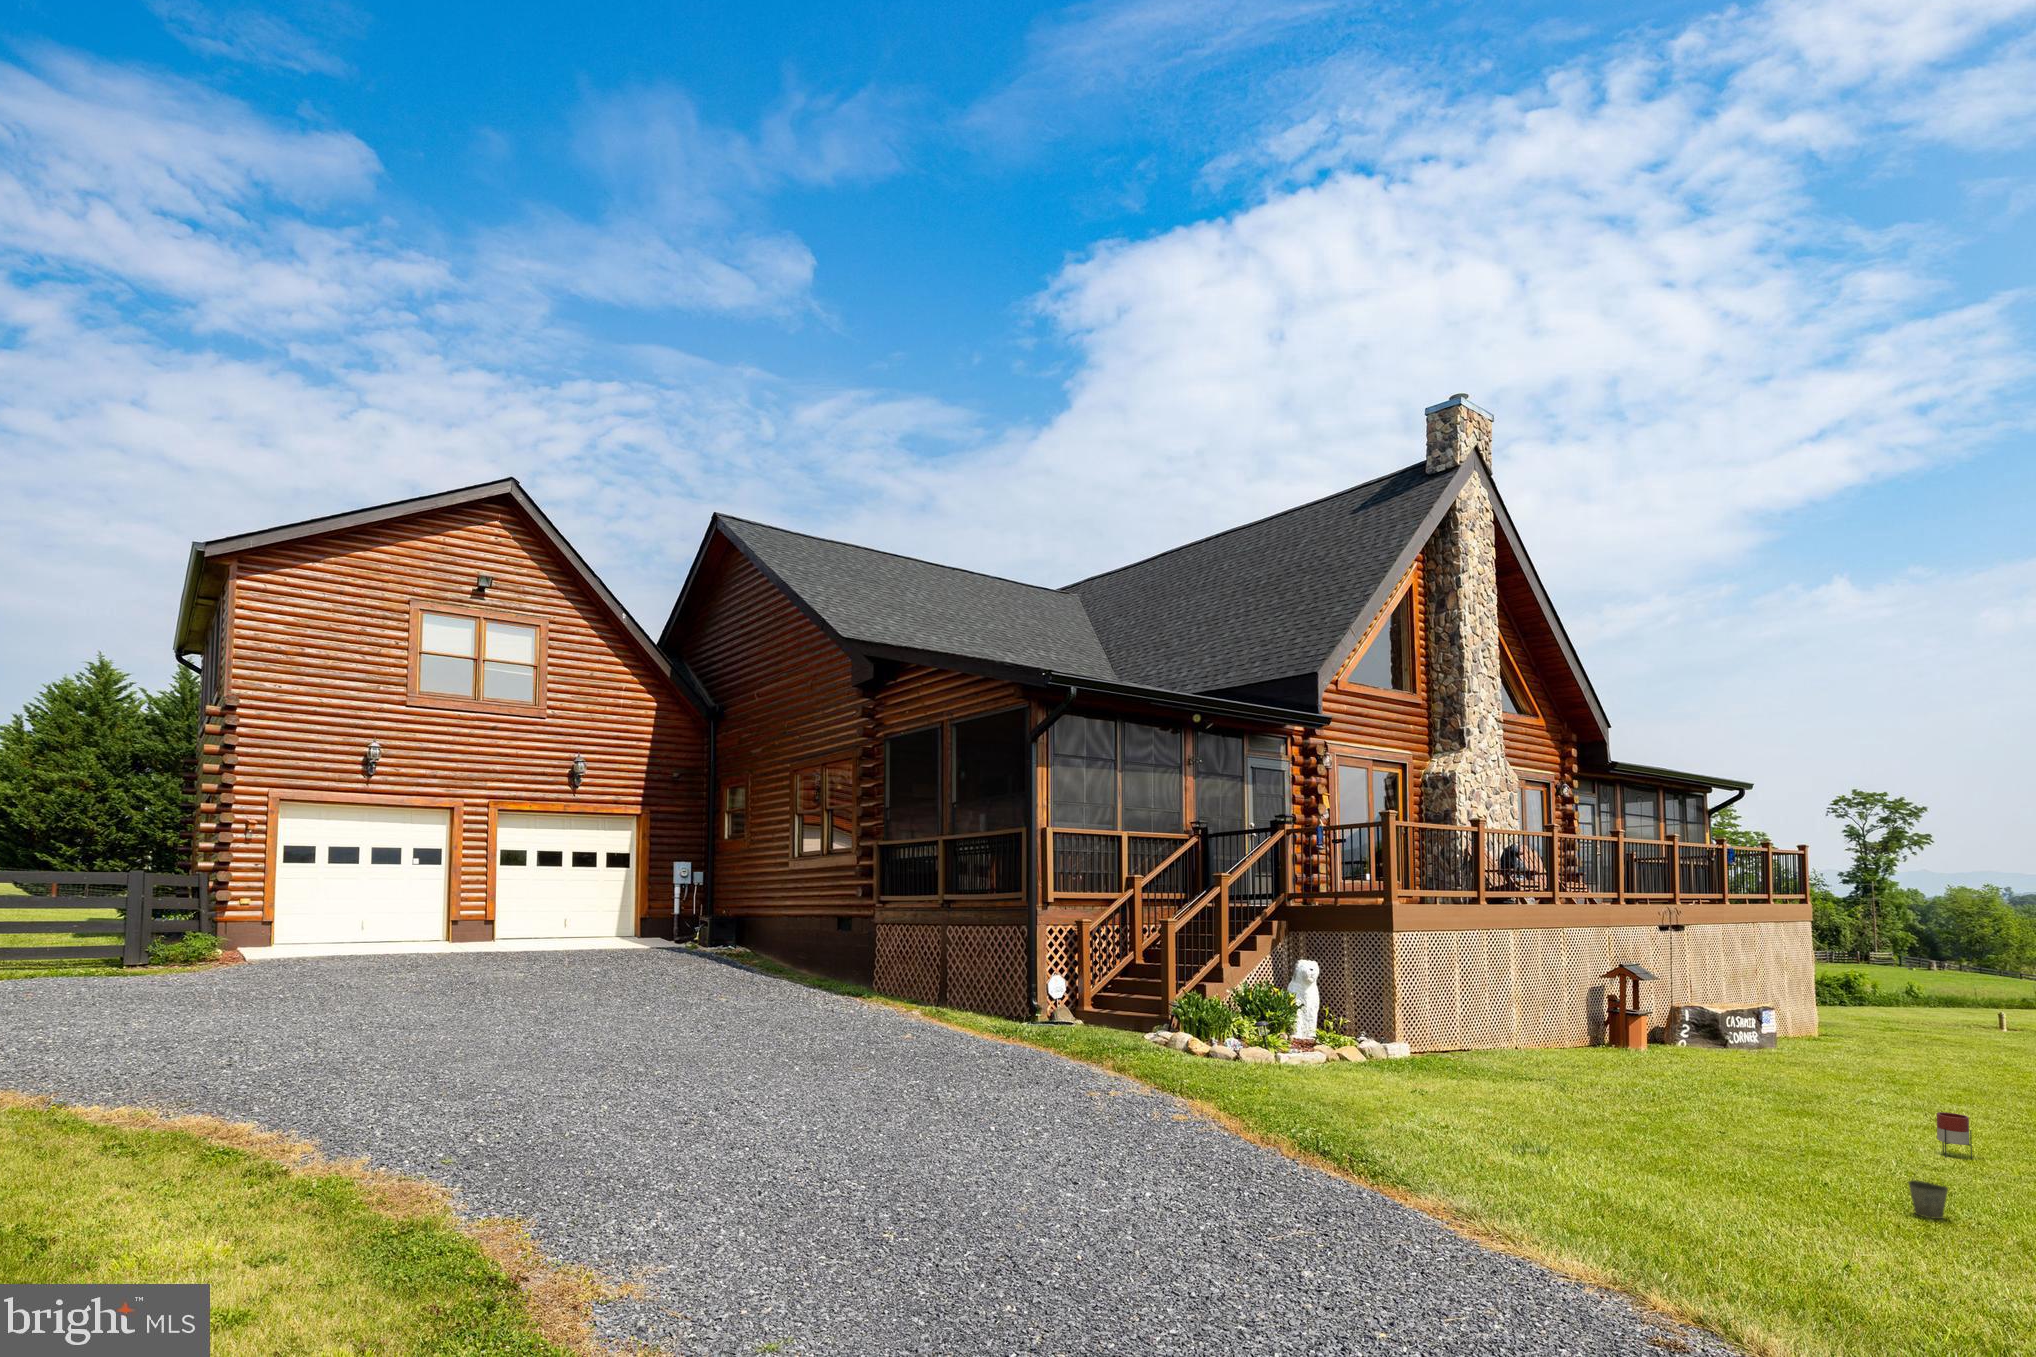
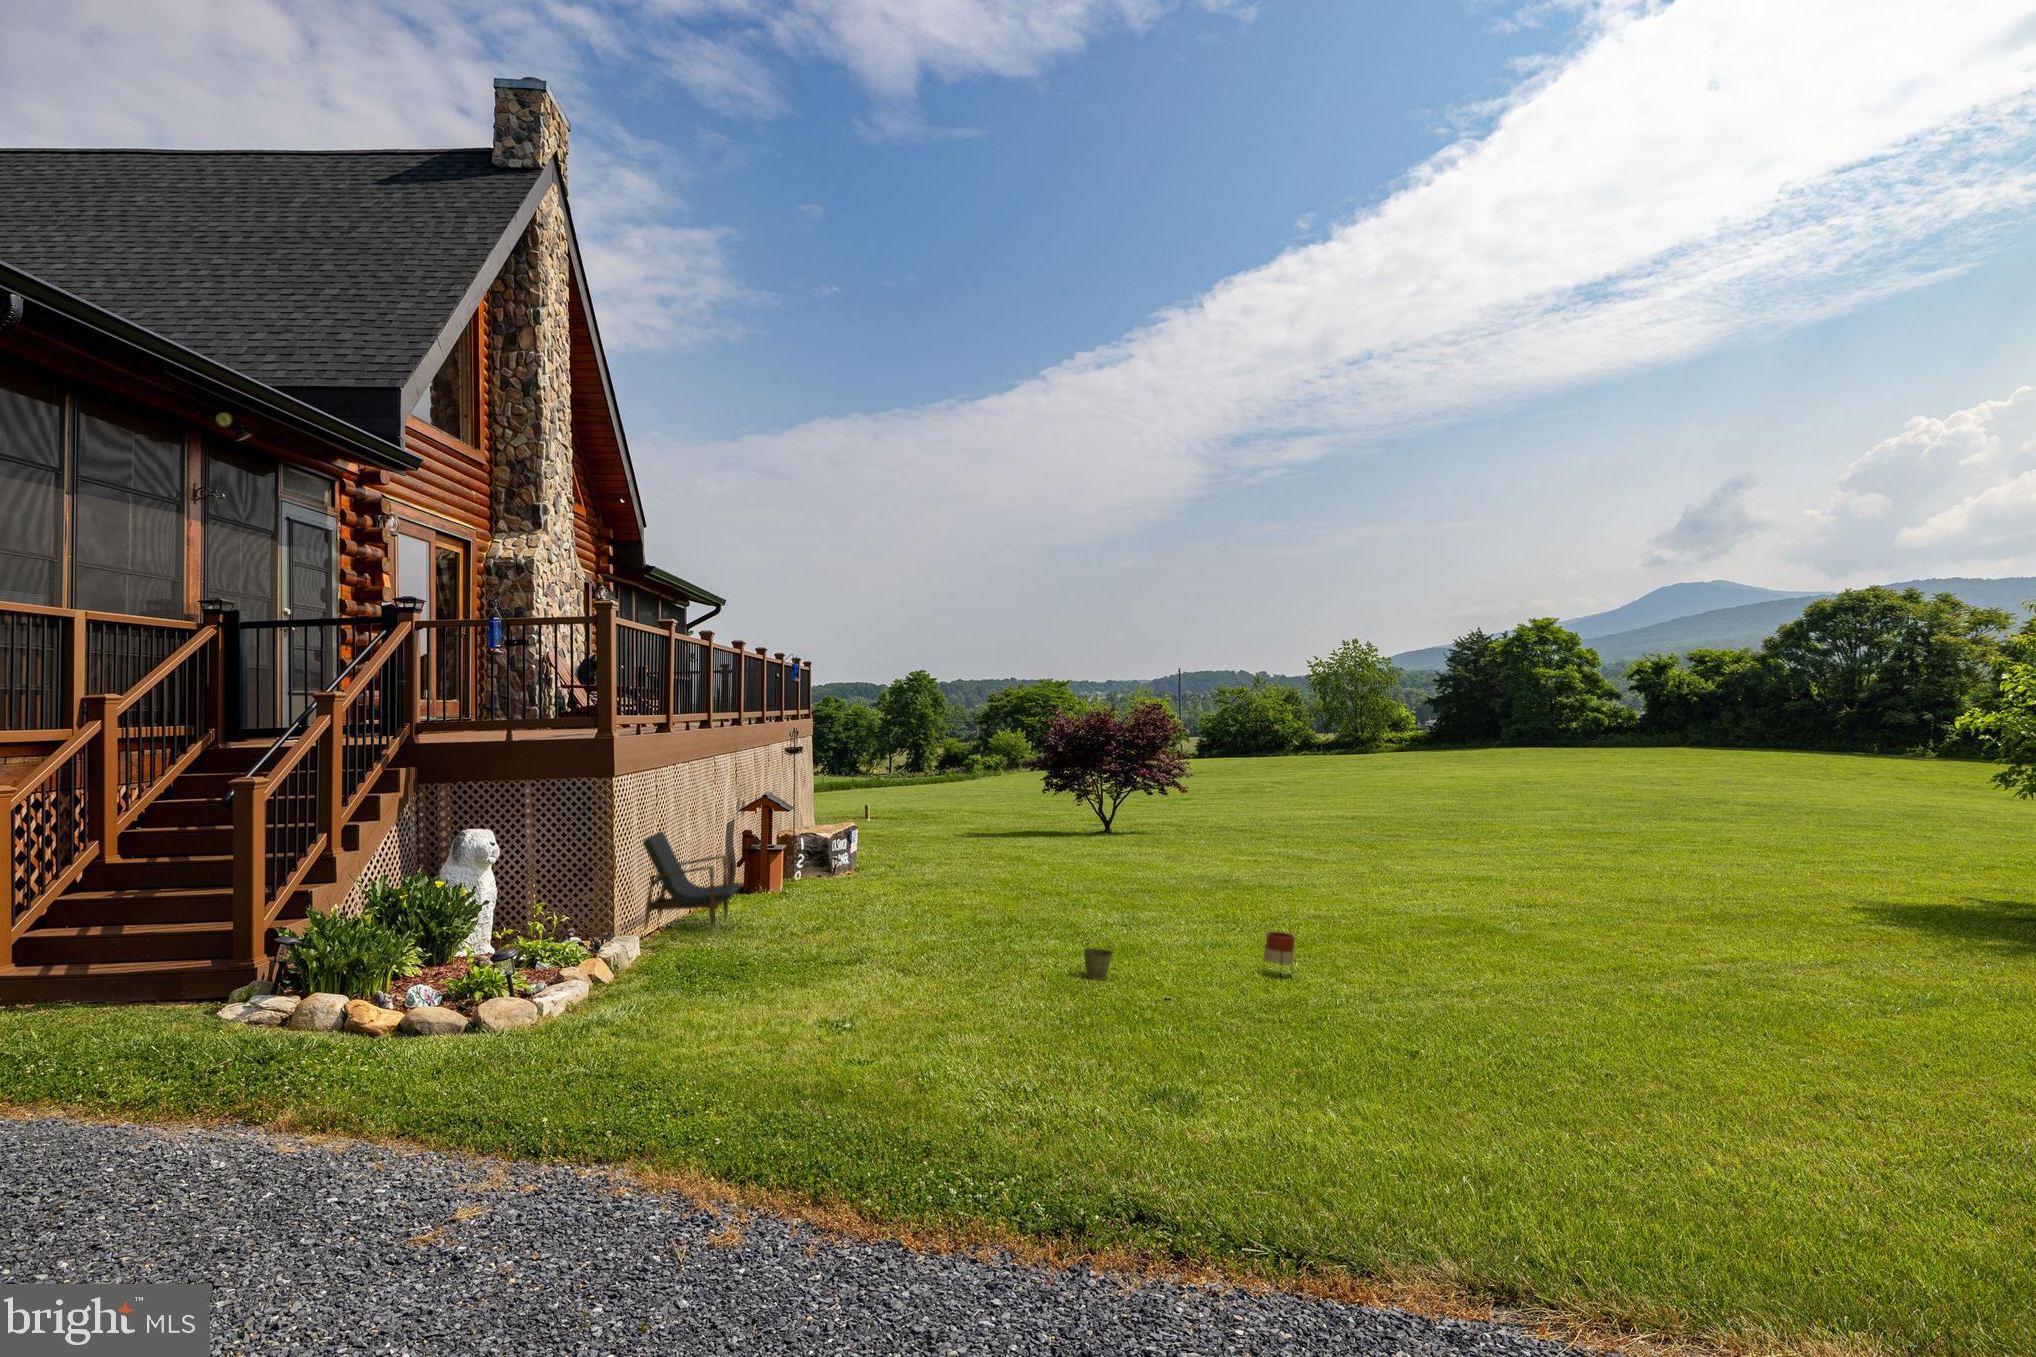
lounge chair: none [1447,982,1530,1060] -> present [643,832,741,934]
bucket: present [1908,1180,1948,1219] -> present [1084,948,1113,980]

